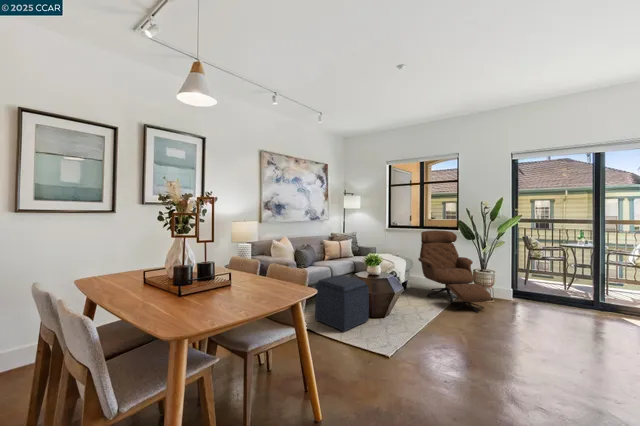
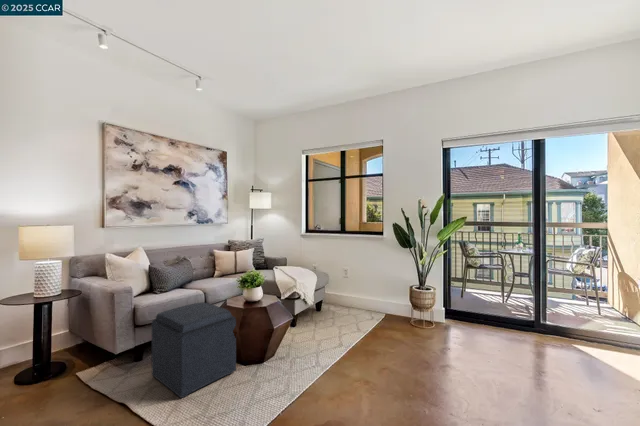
lounge chair: present [418,230,491,313] -> none [333,235,415,344]

